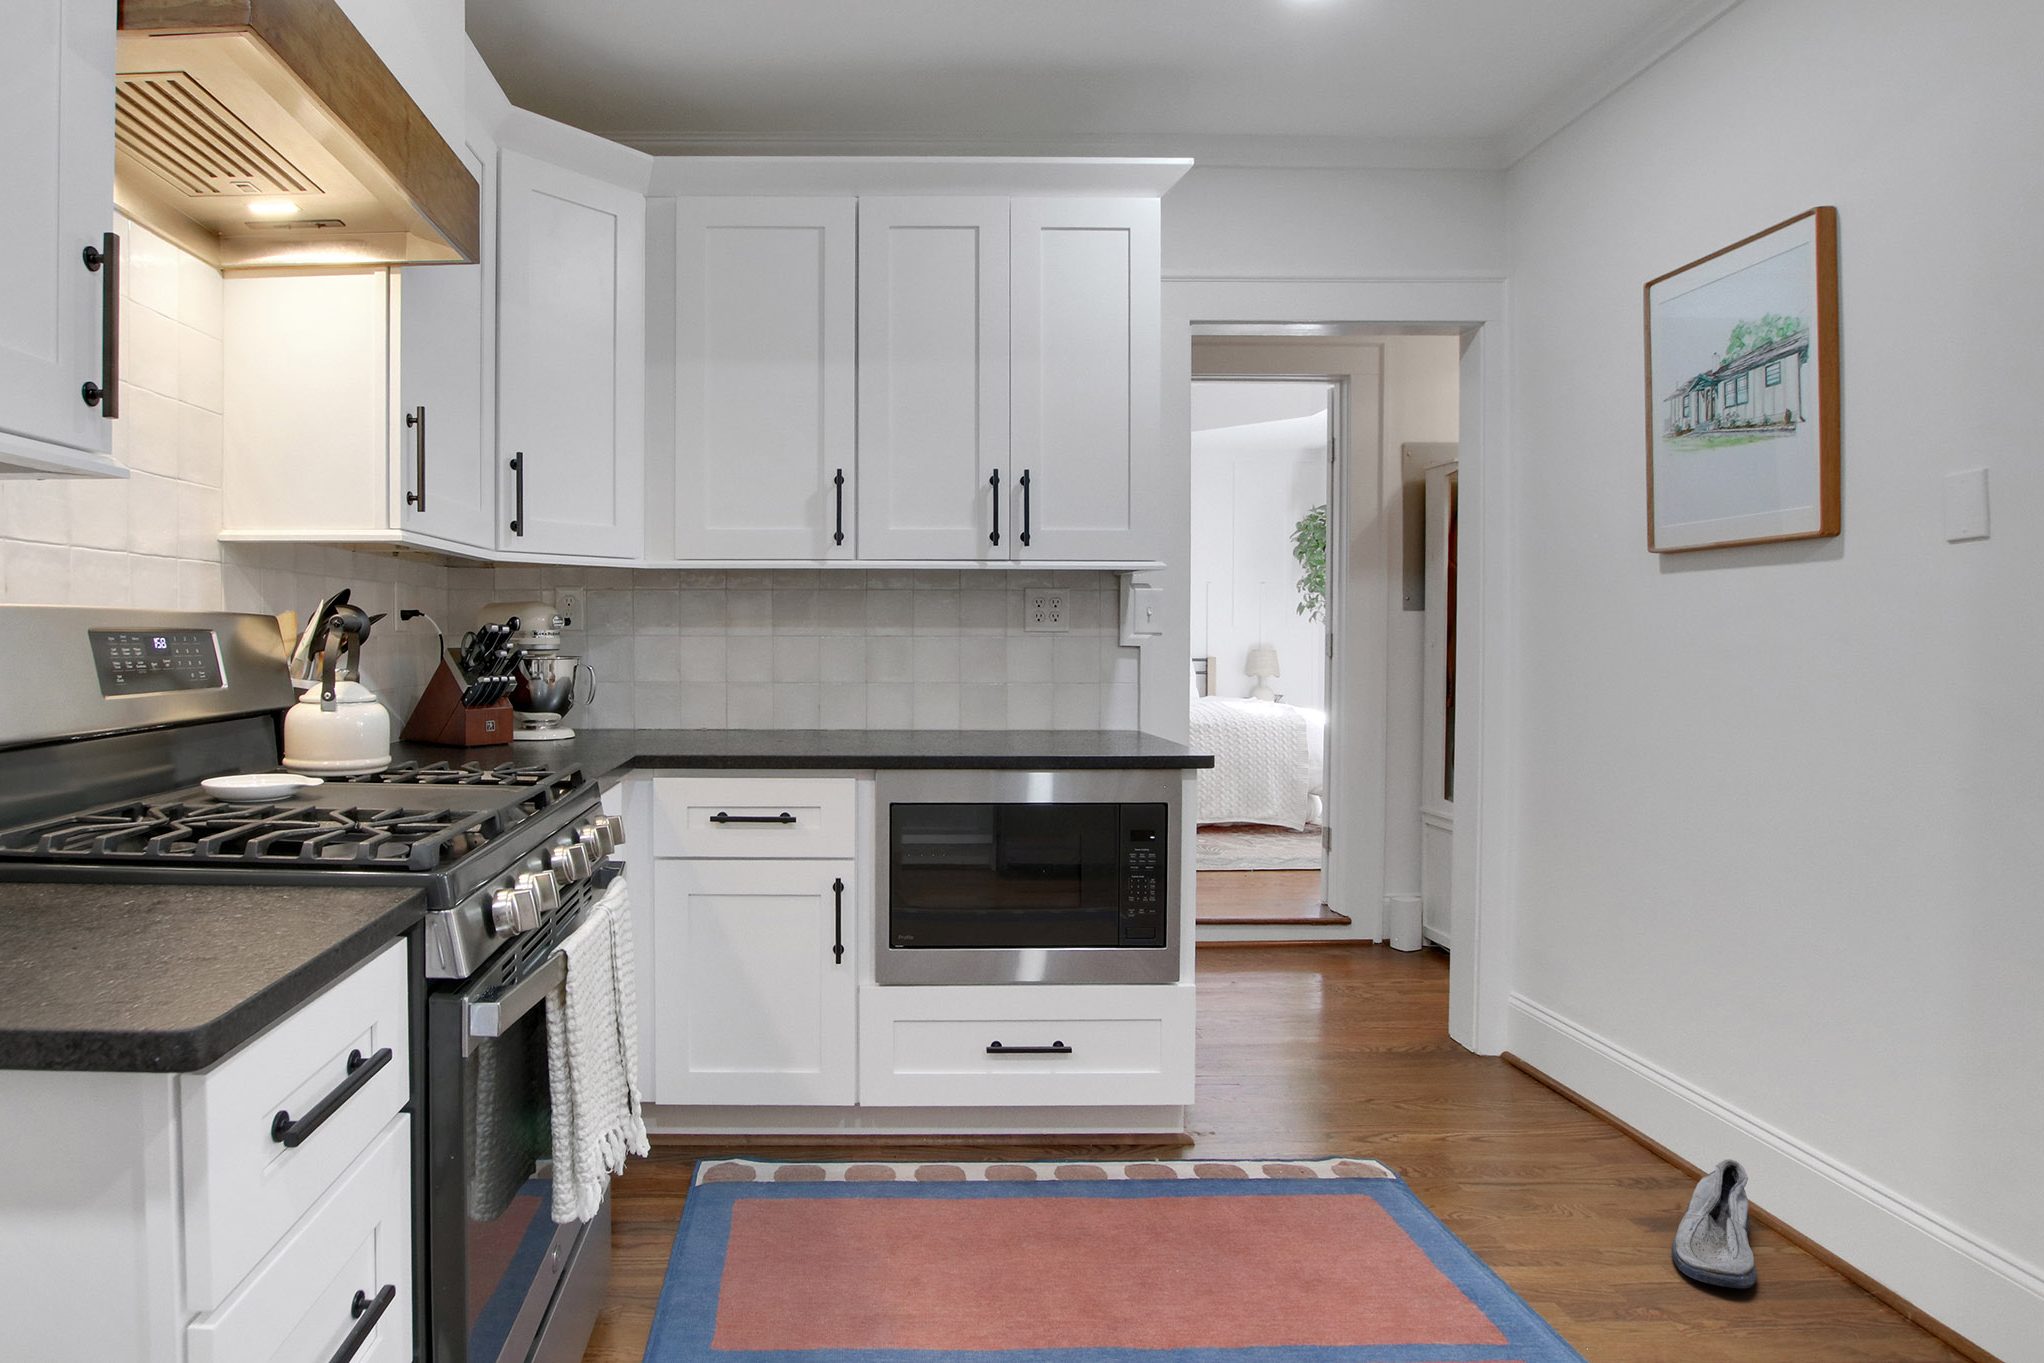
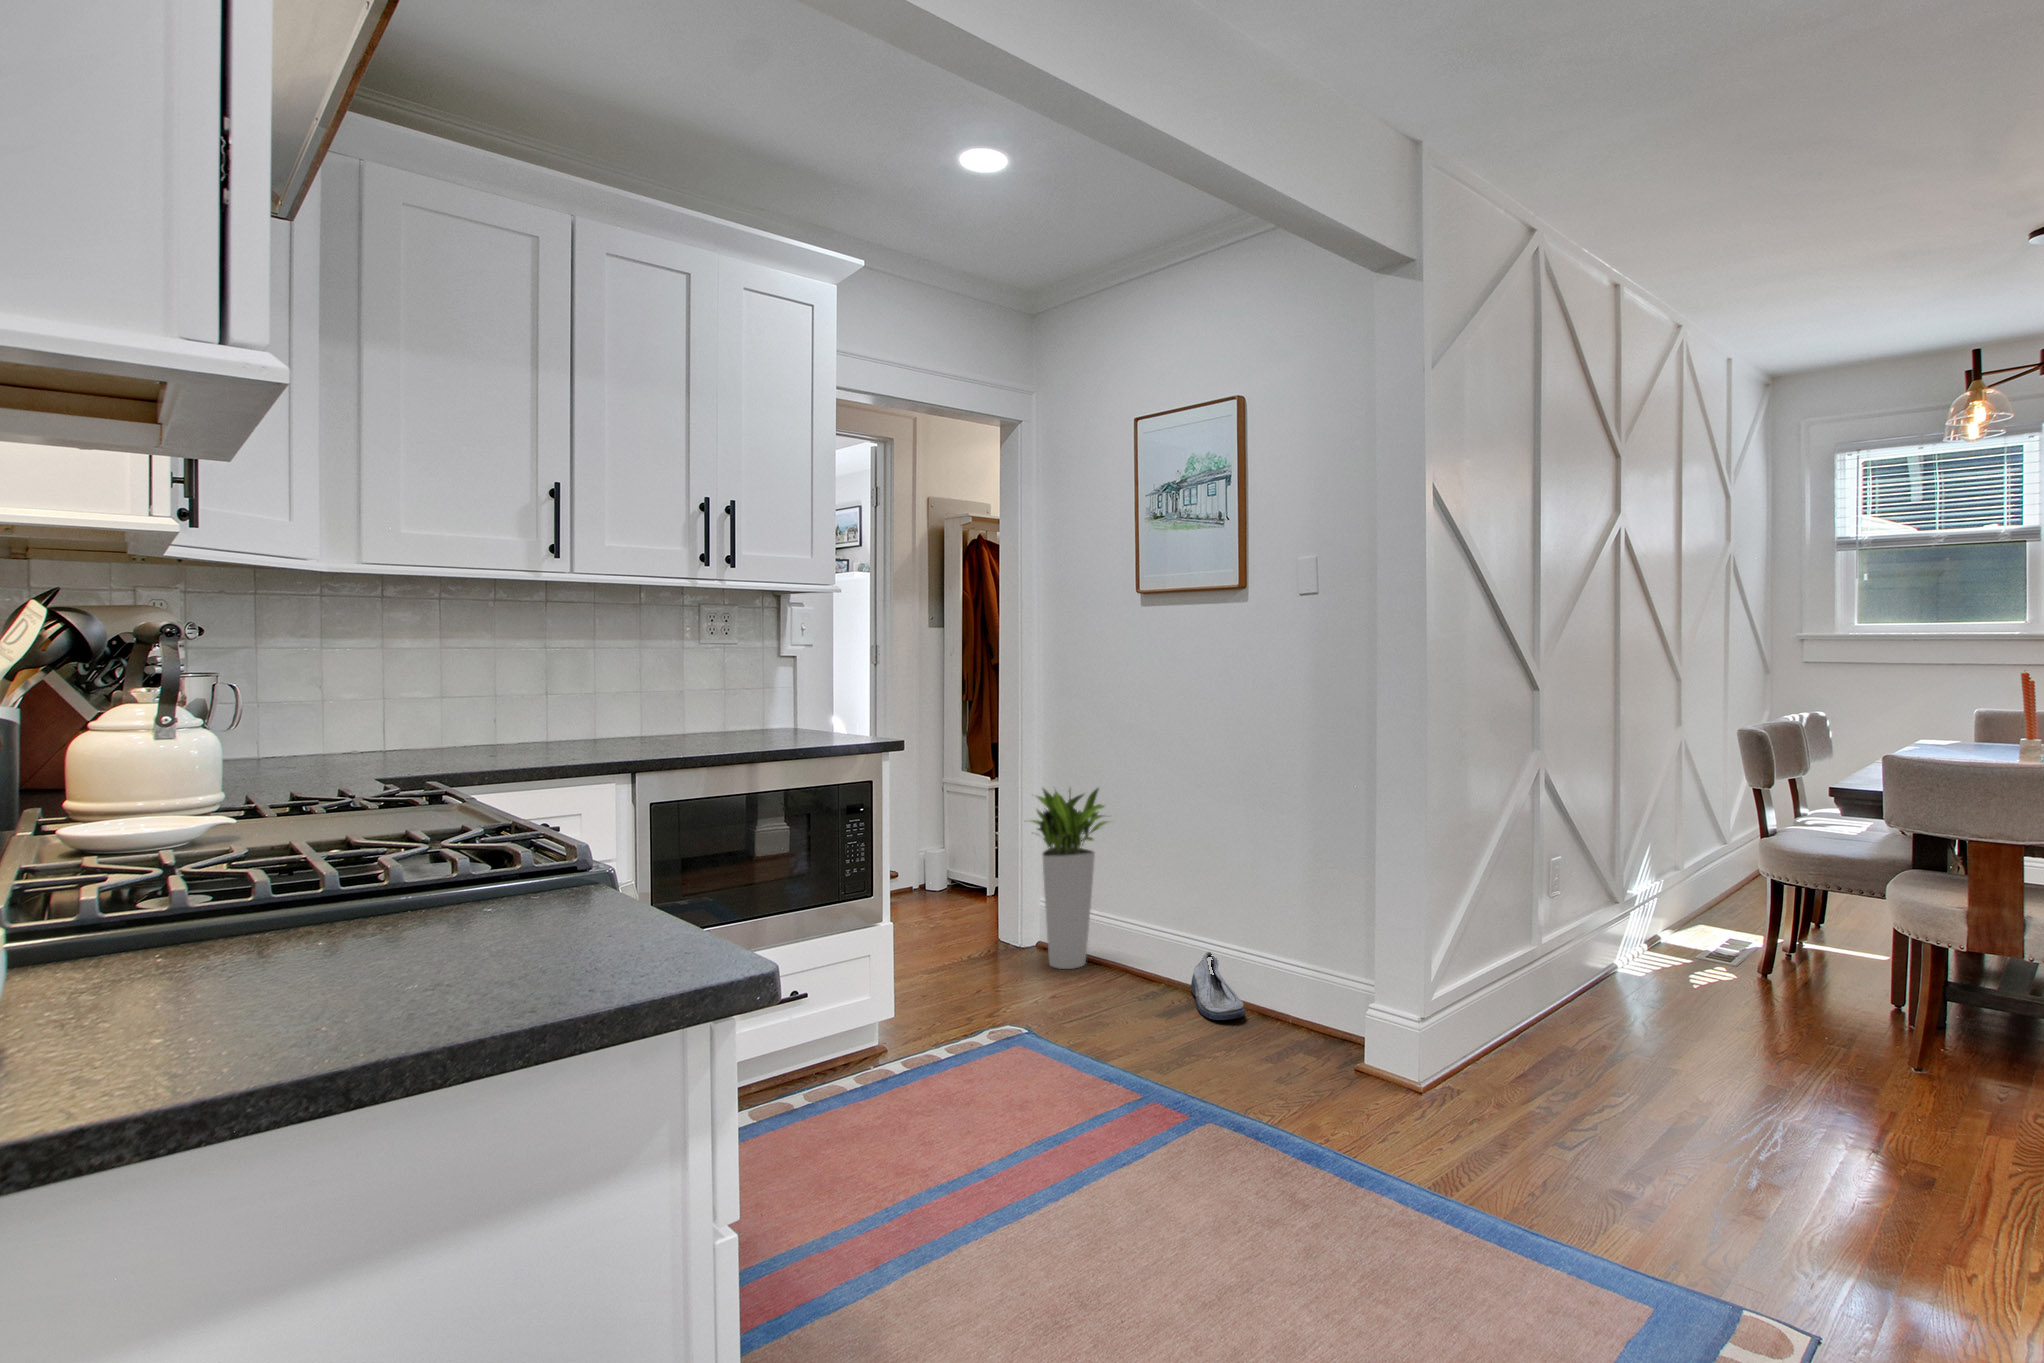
planter: none [1454,842,1604,1118] -> present [1032,788,1107,969]

